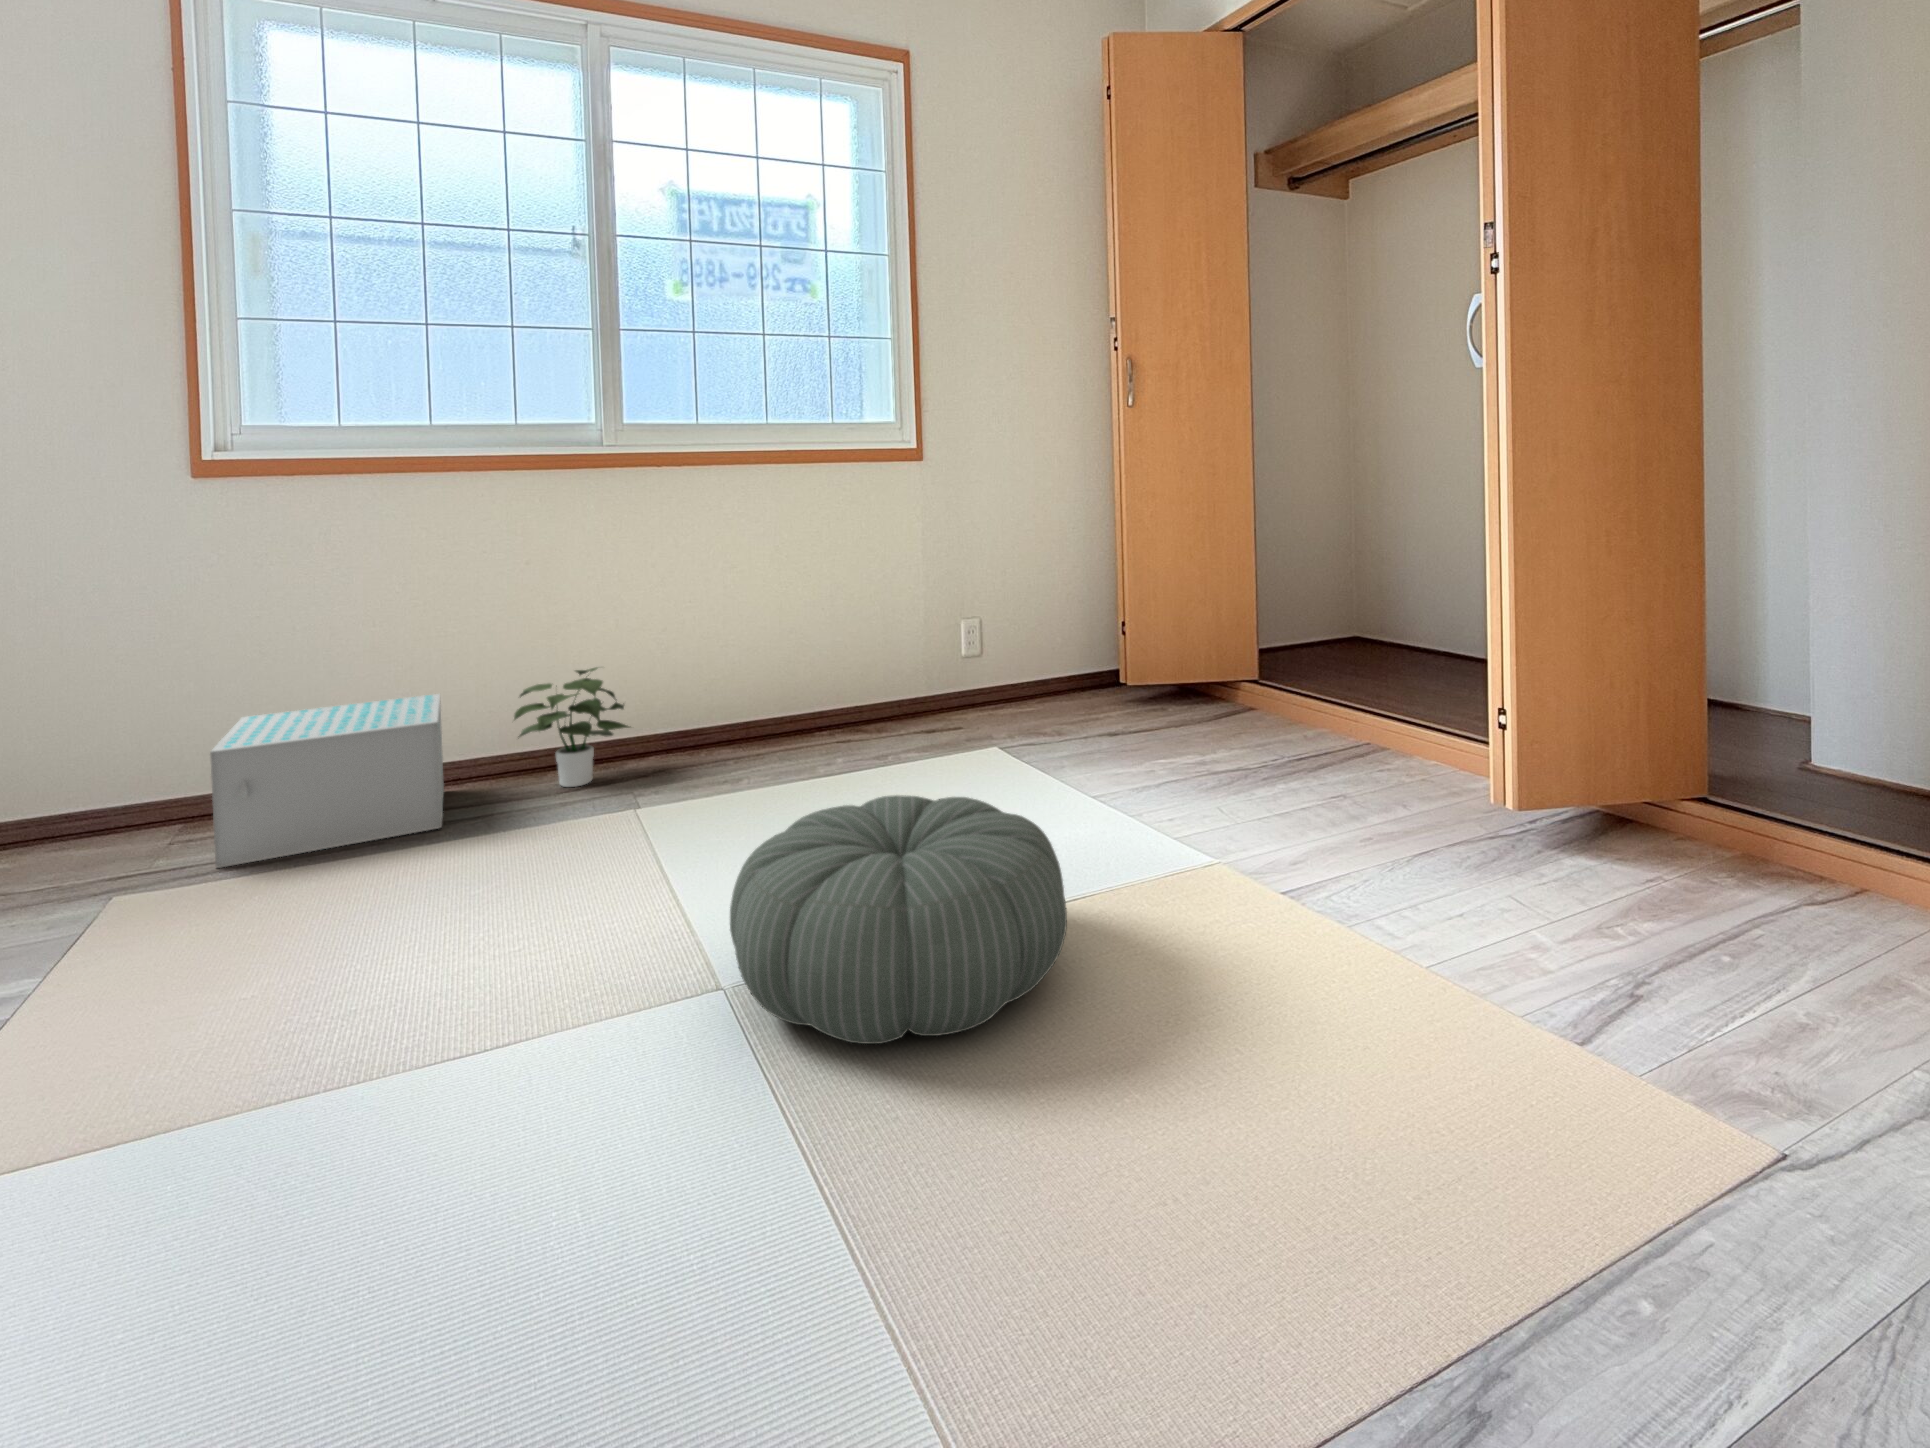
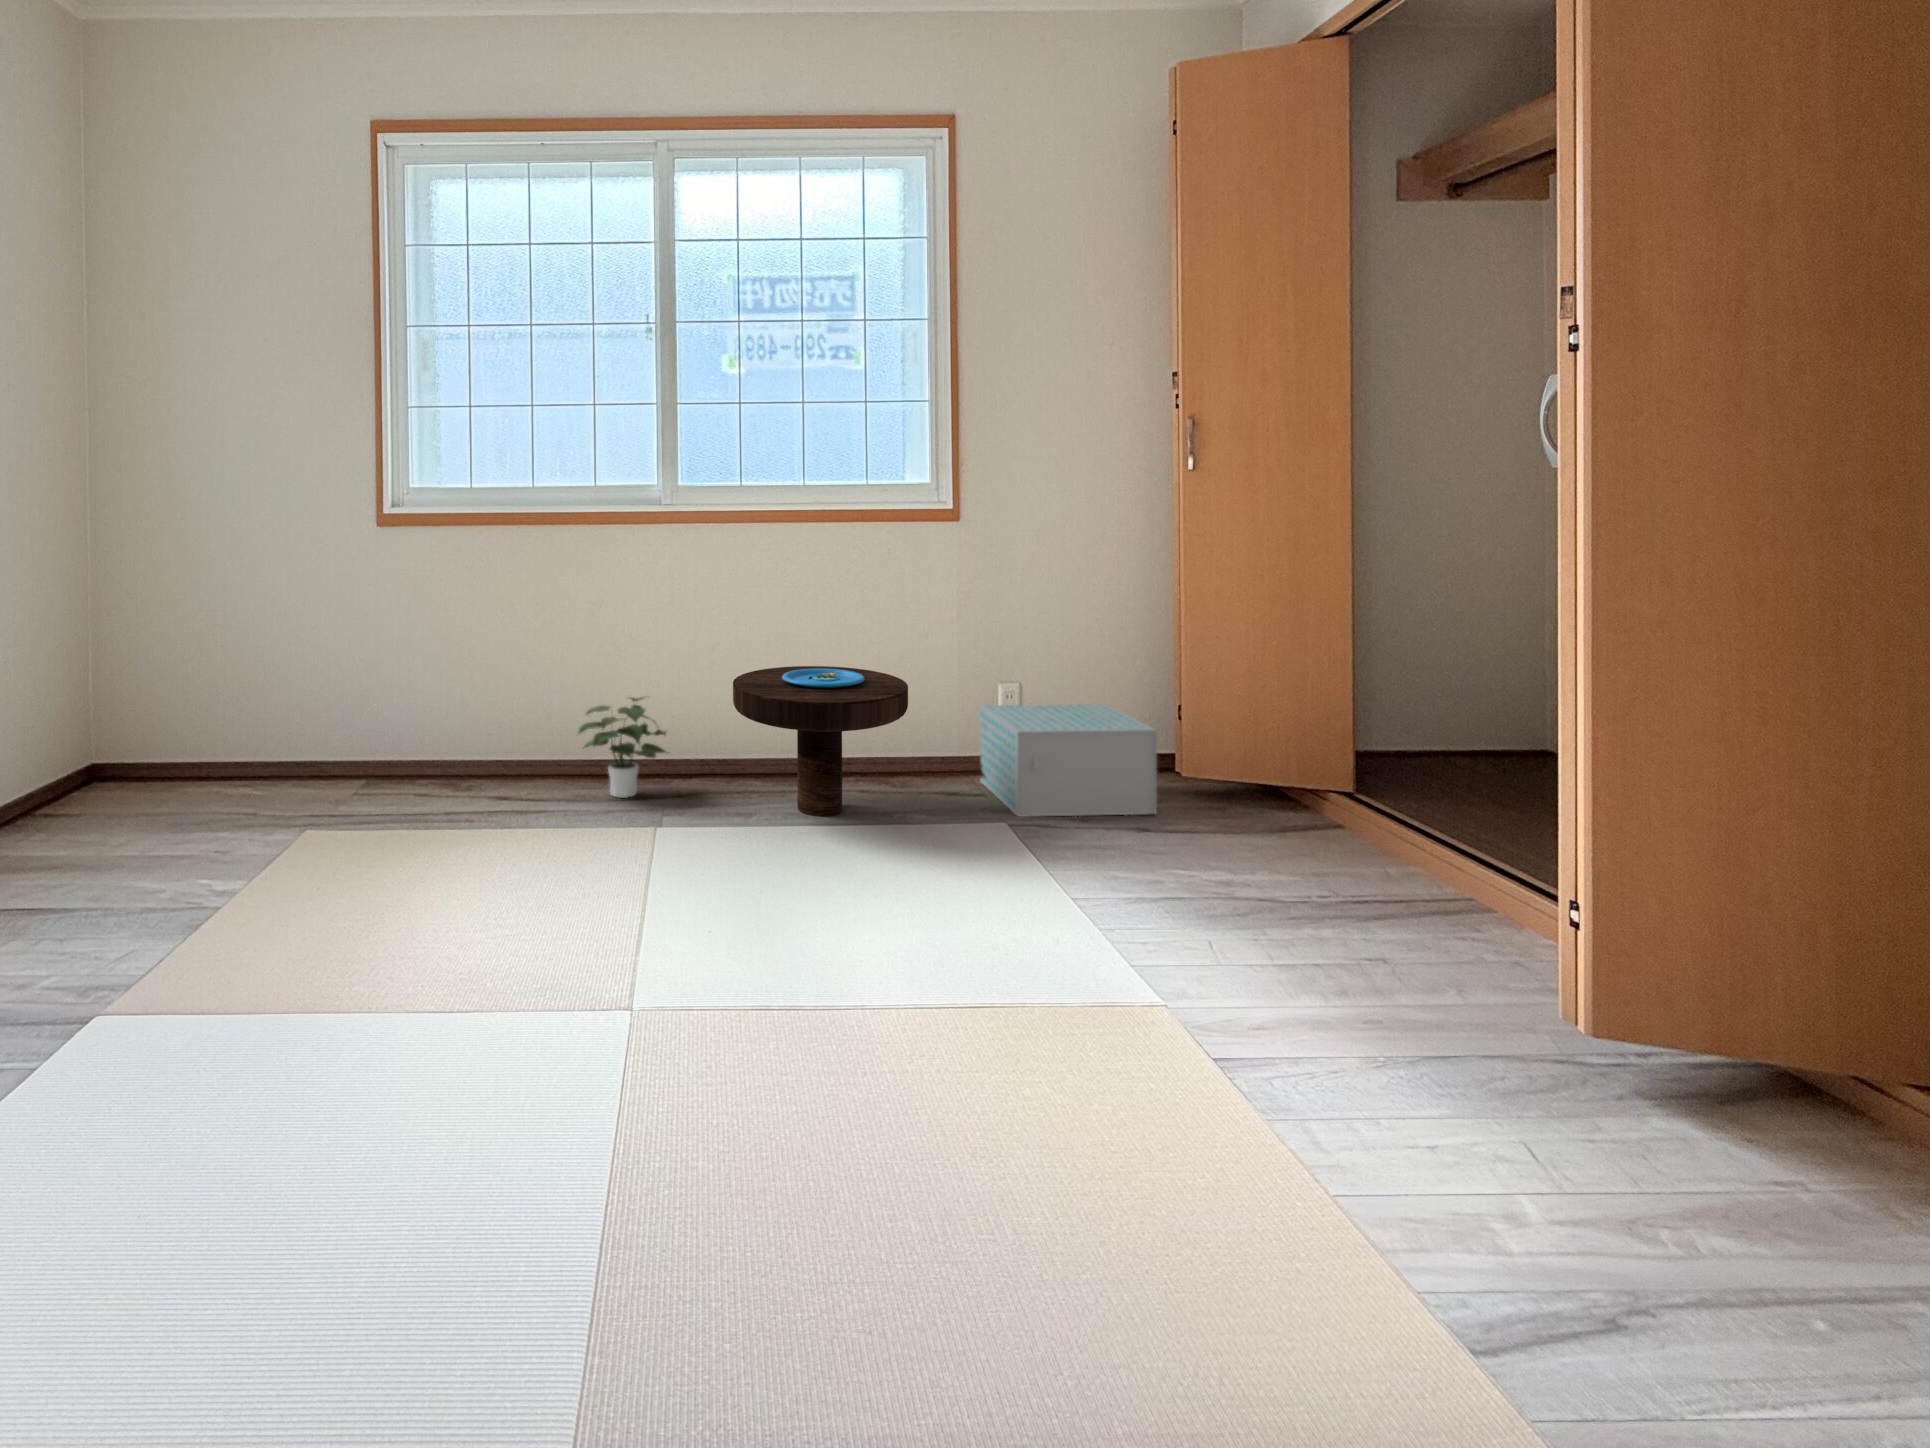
side table: none [710,614,899,769] -> present [733,666,908,816]
storage box: present [210,694,444,868] -> present [980,704,1157,817]
pouf: present [730,795,1067,1044] -> none [633,865,940,1101]

